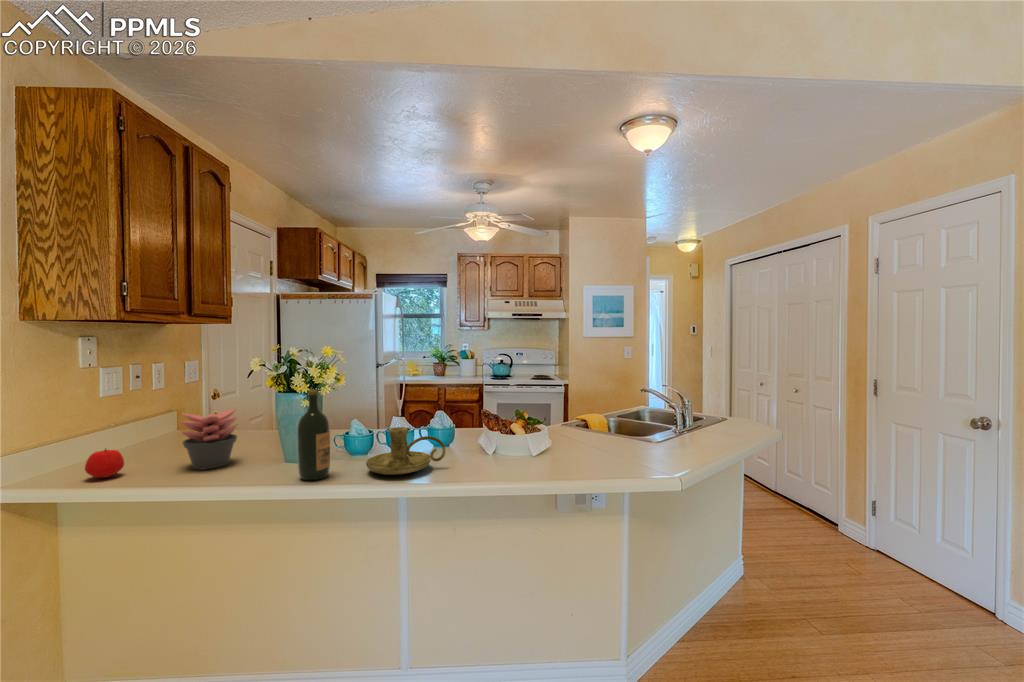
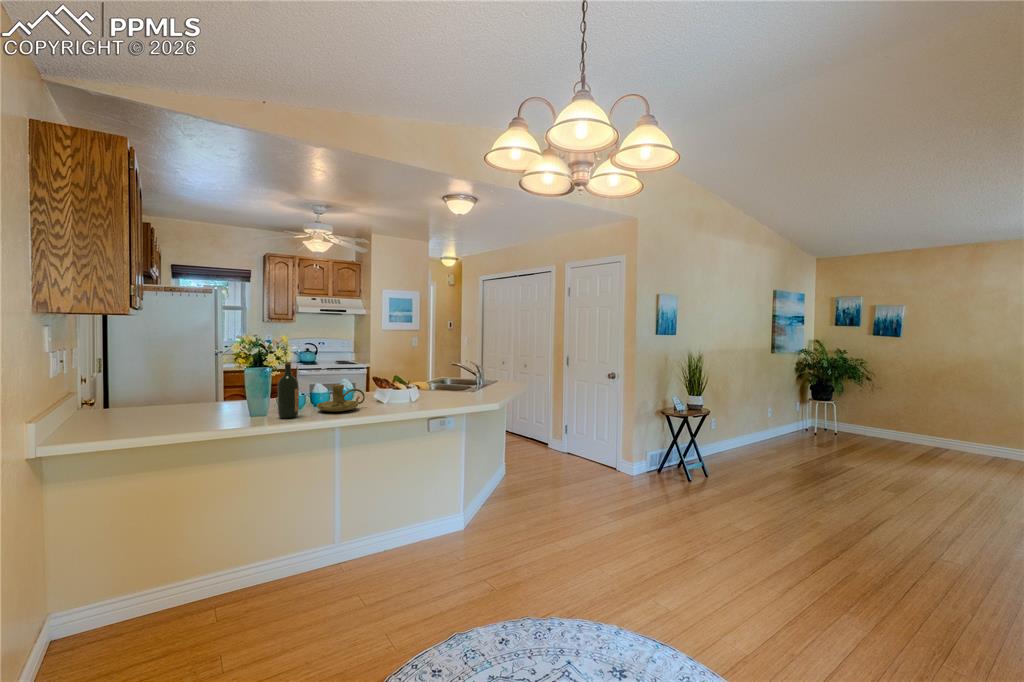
succulent plant: present [181,409,237,469] -> none [162,380,210,423]
apple: present [85,449,124,478] -> none [96,410,126,433]

